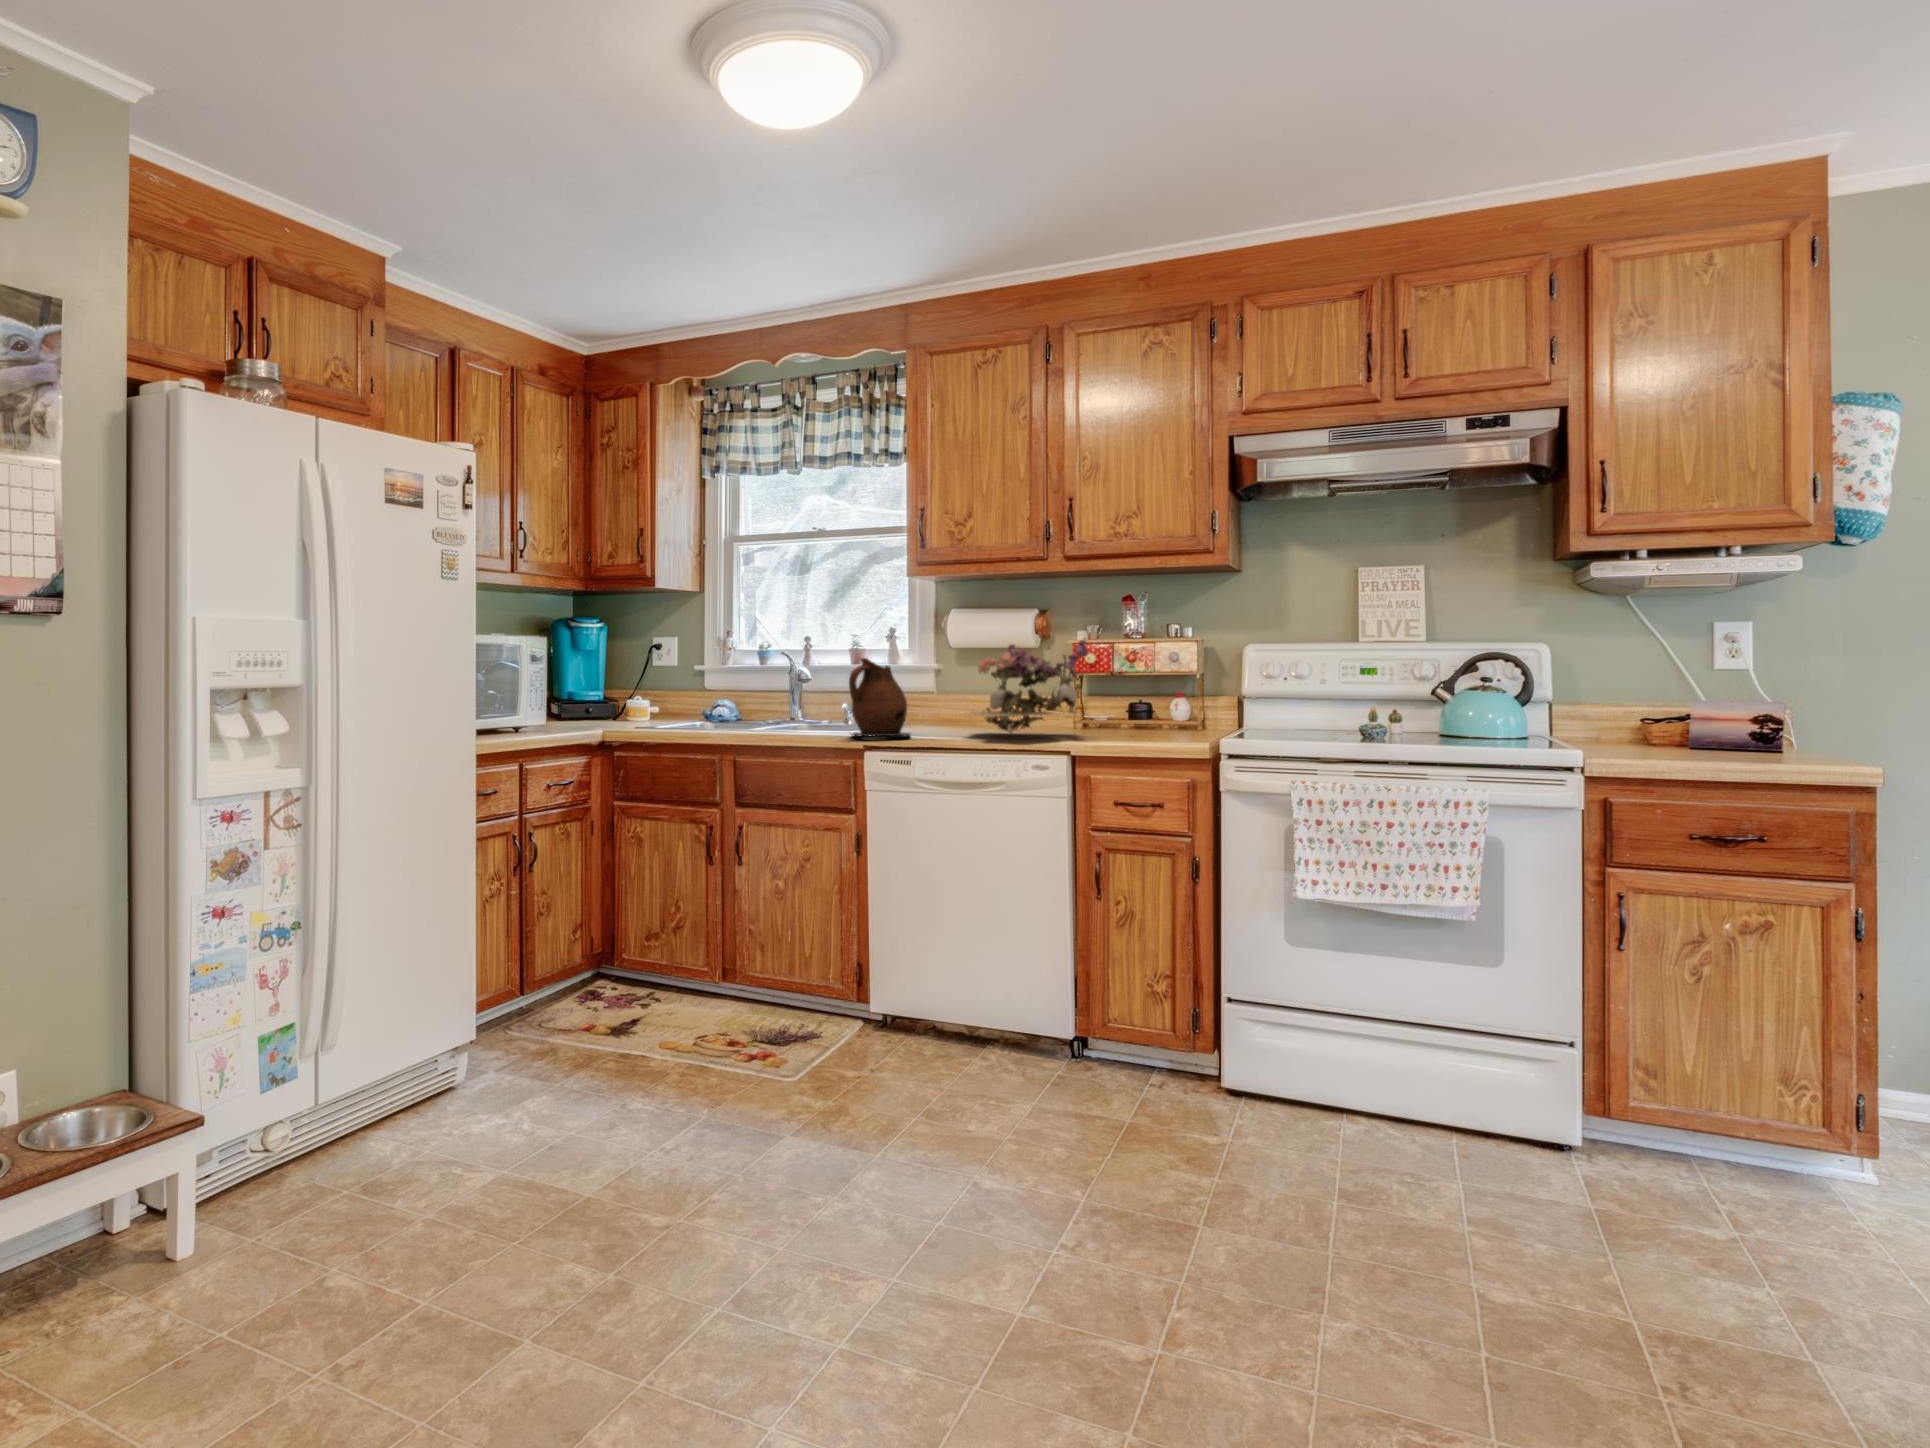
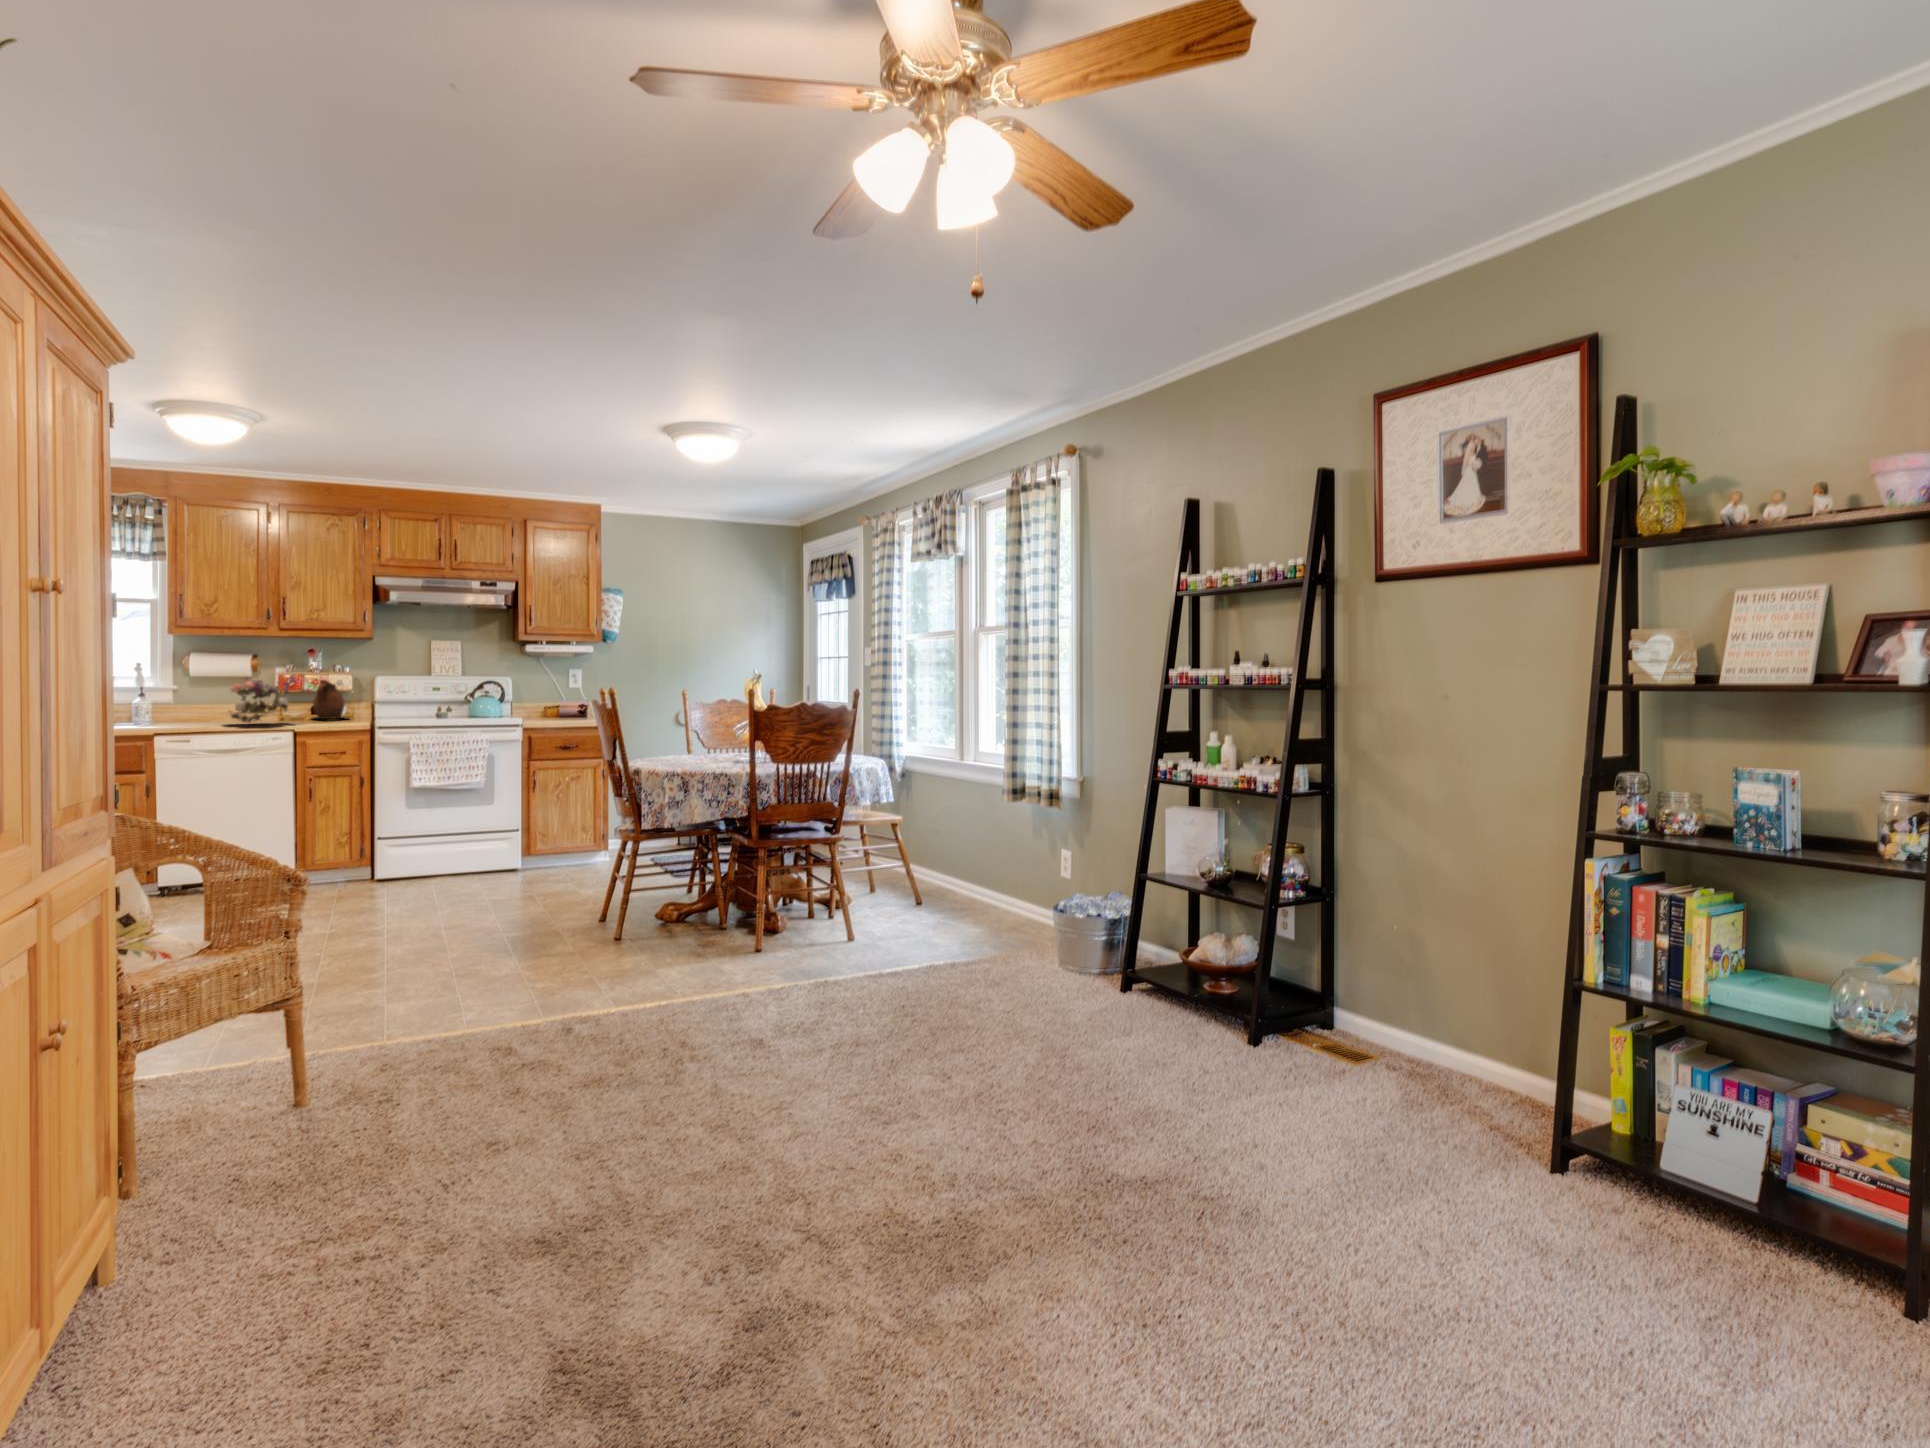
ceramic pitcher: present [849,658,910,737] -> present [313,680,345,719]

